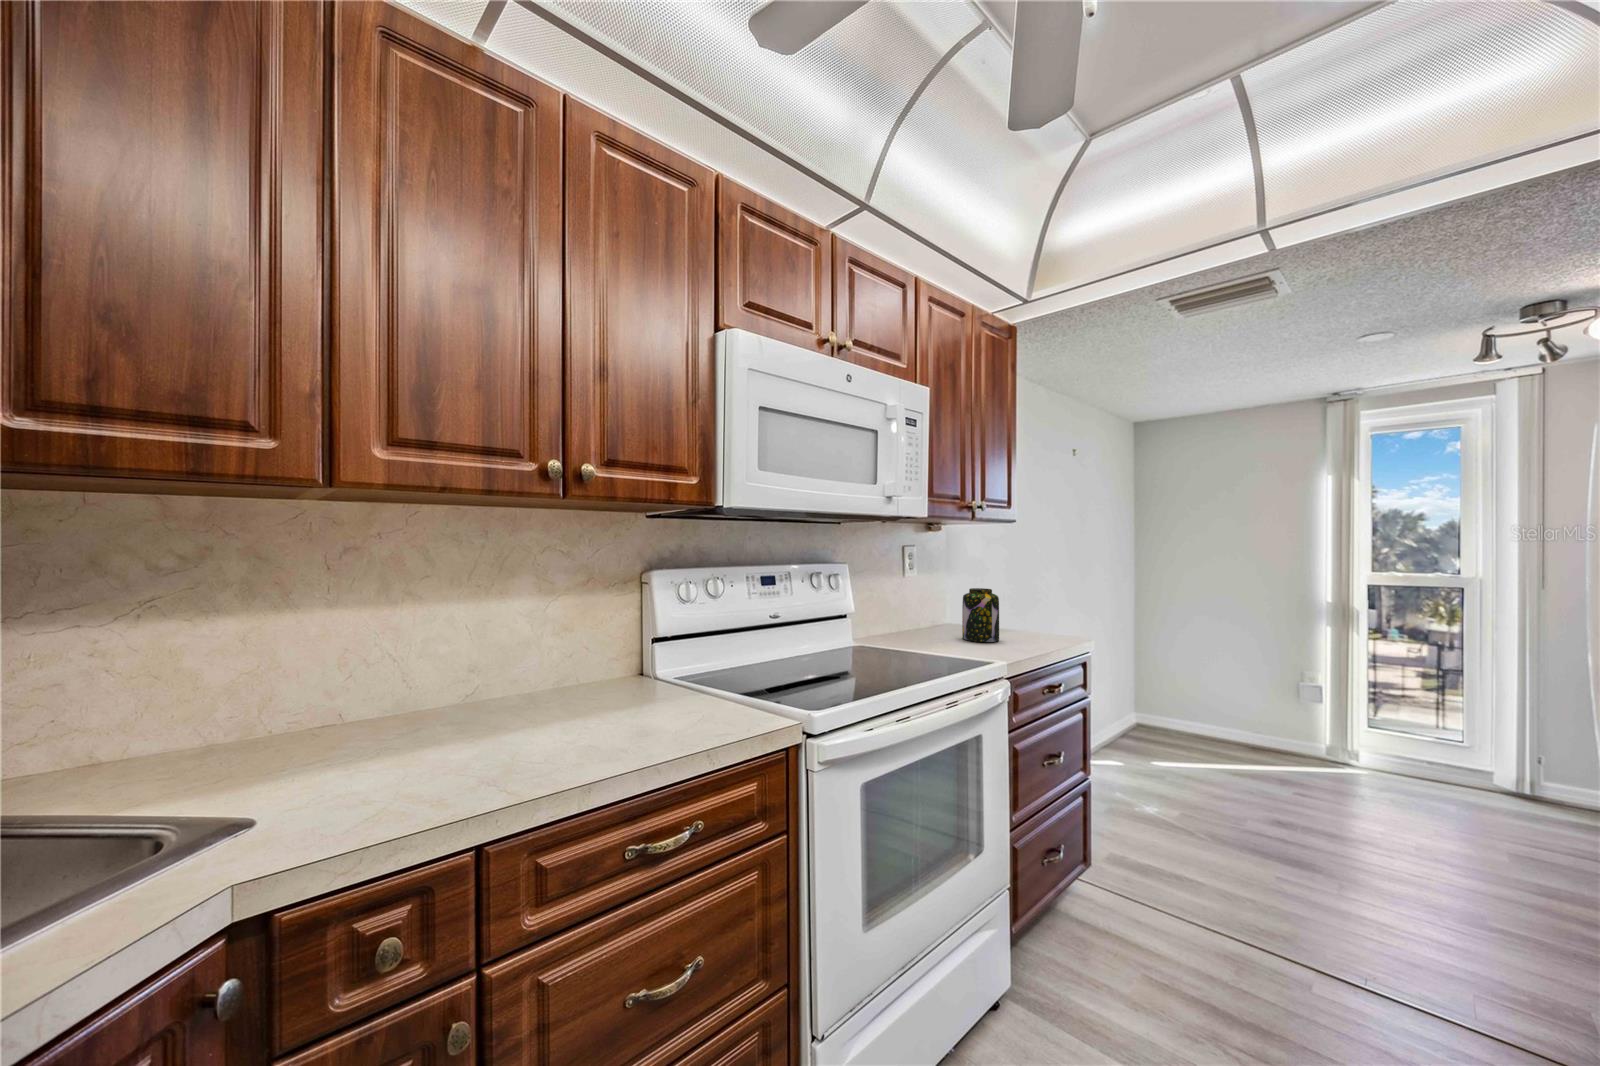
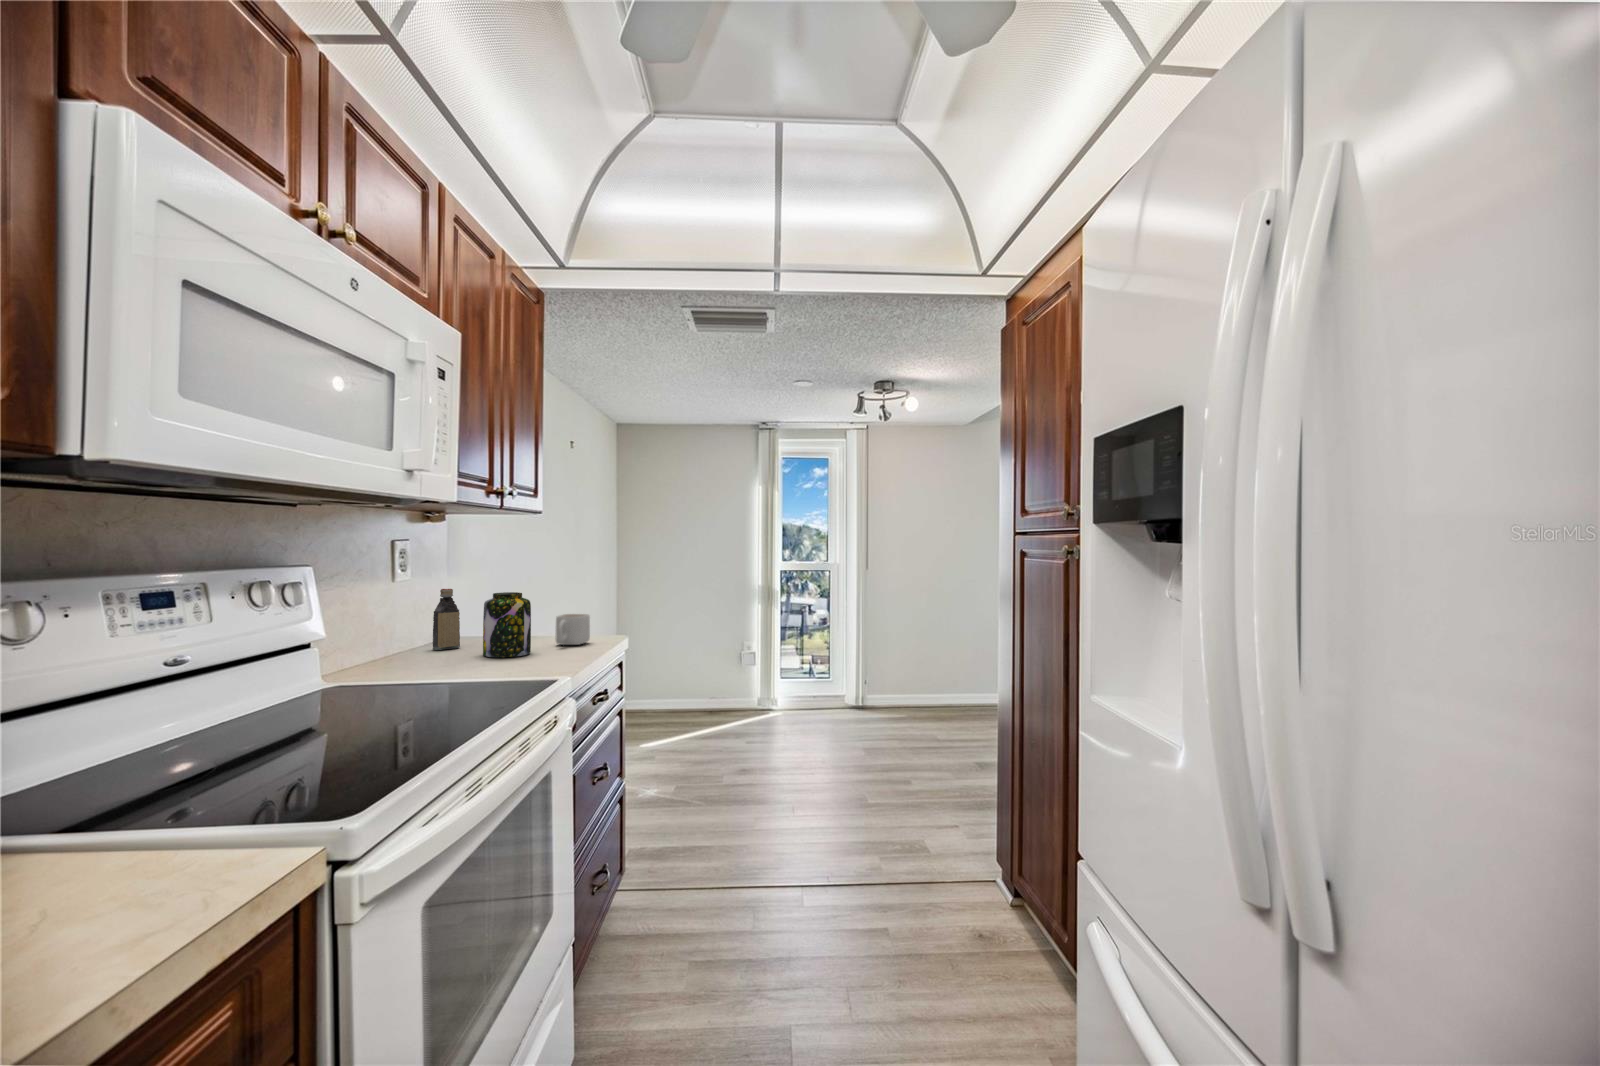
bottle: none [932,583,951,630] -> present [433,589,460,650]
mug: none [1024,611,1057,639] -> present [556,614,590,645]

